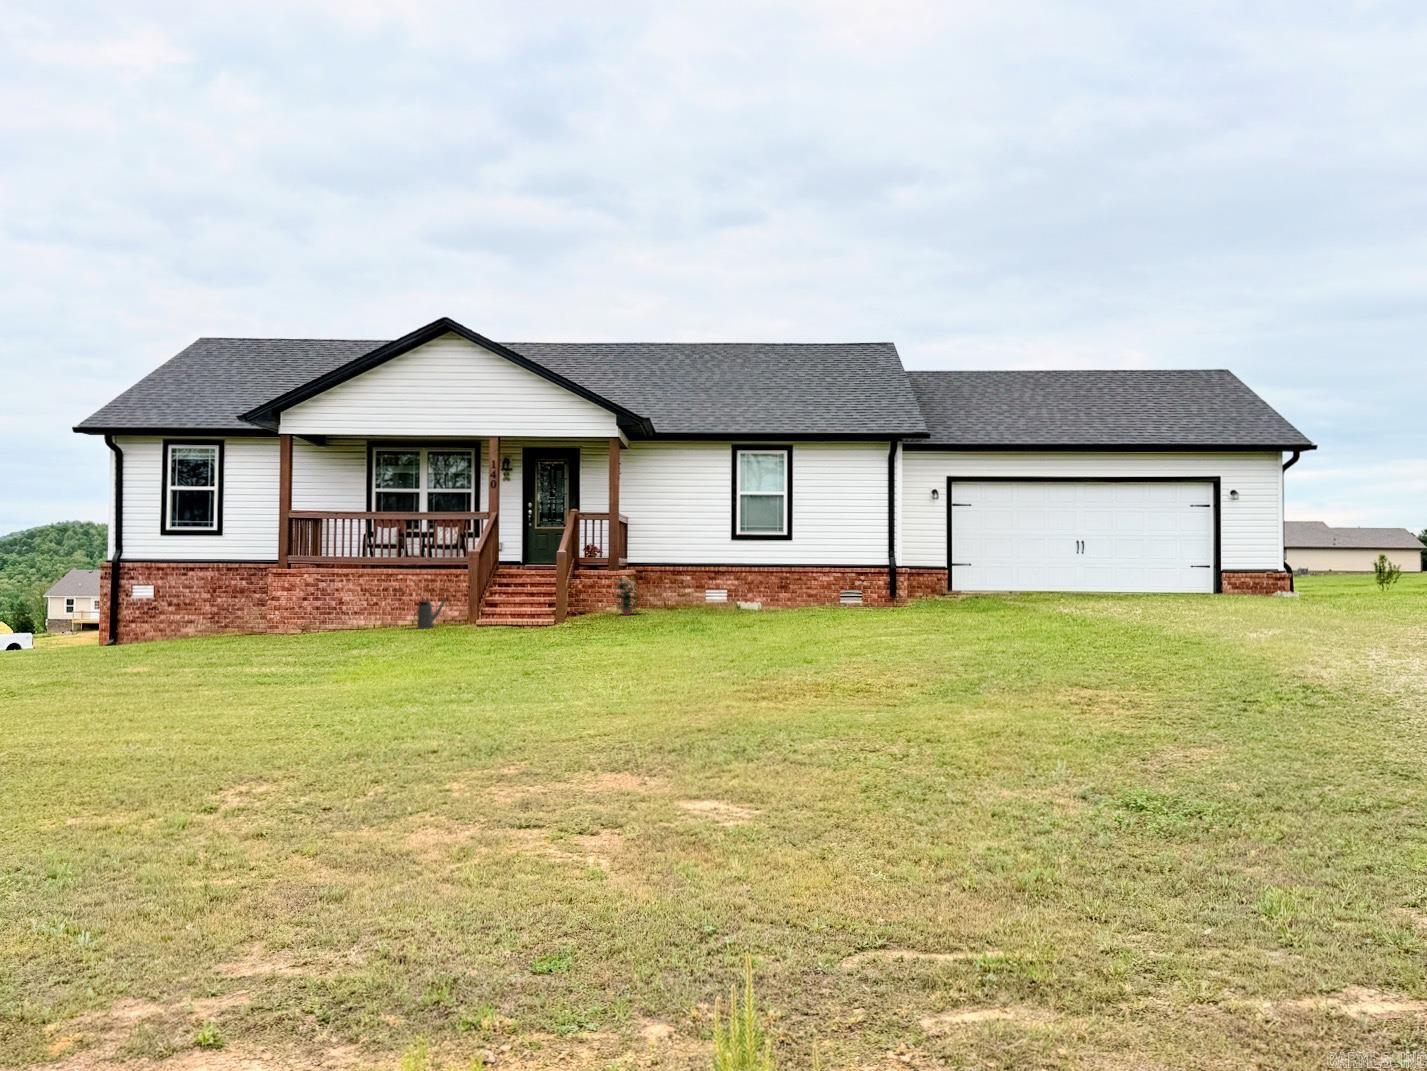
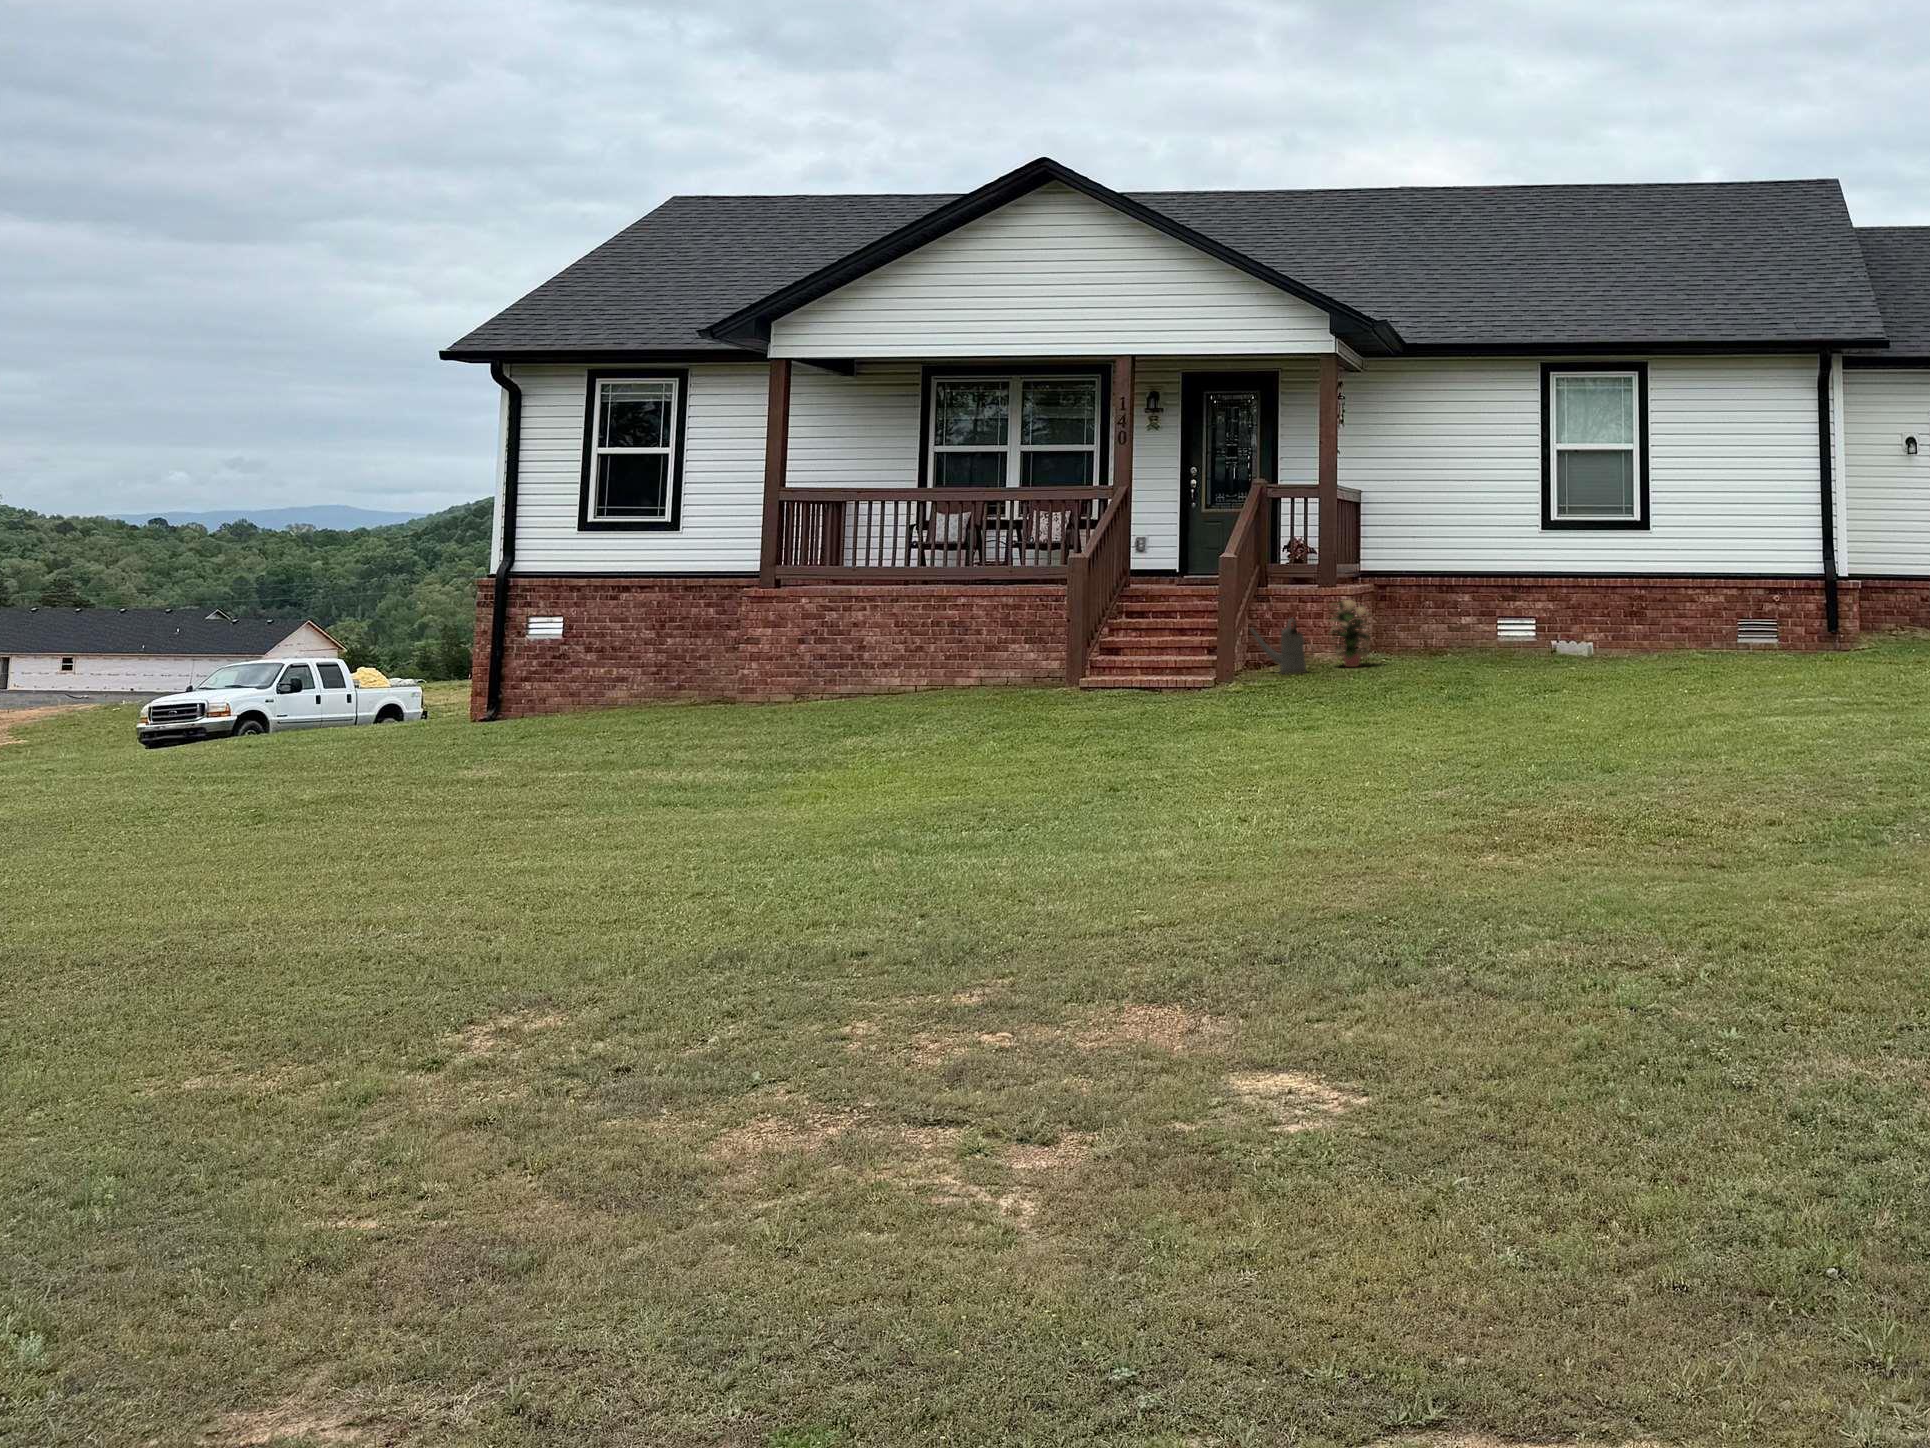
watering can: present [414,595,446,629] -> present [1250,618,1313,674]

